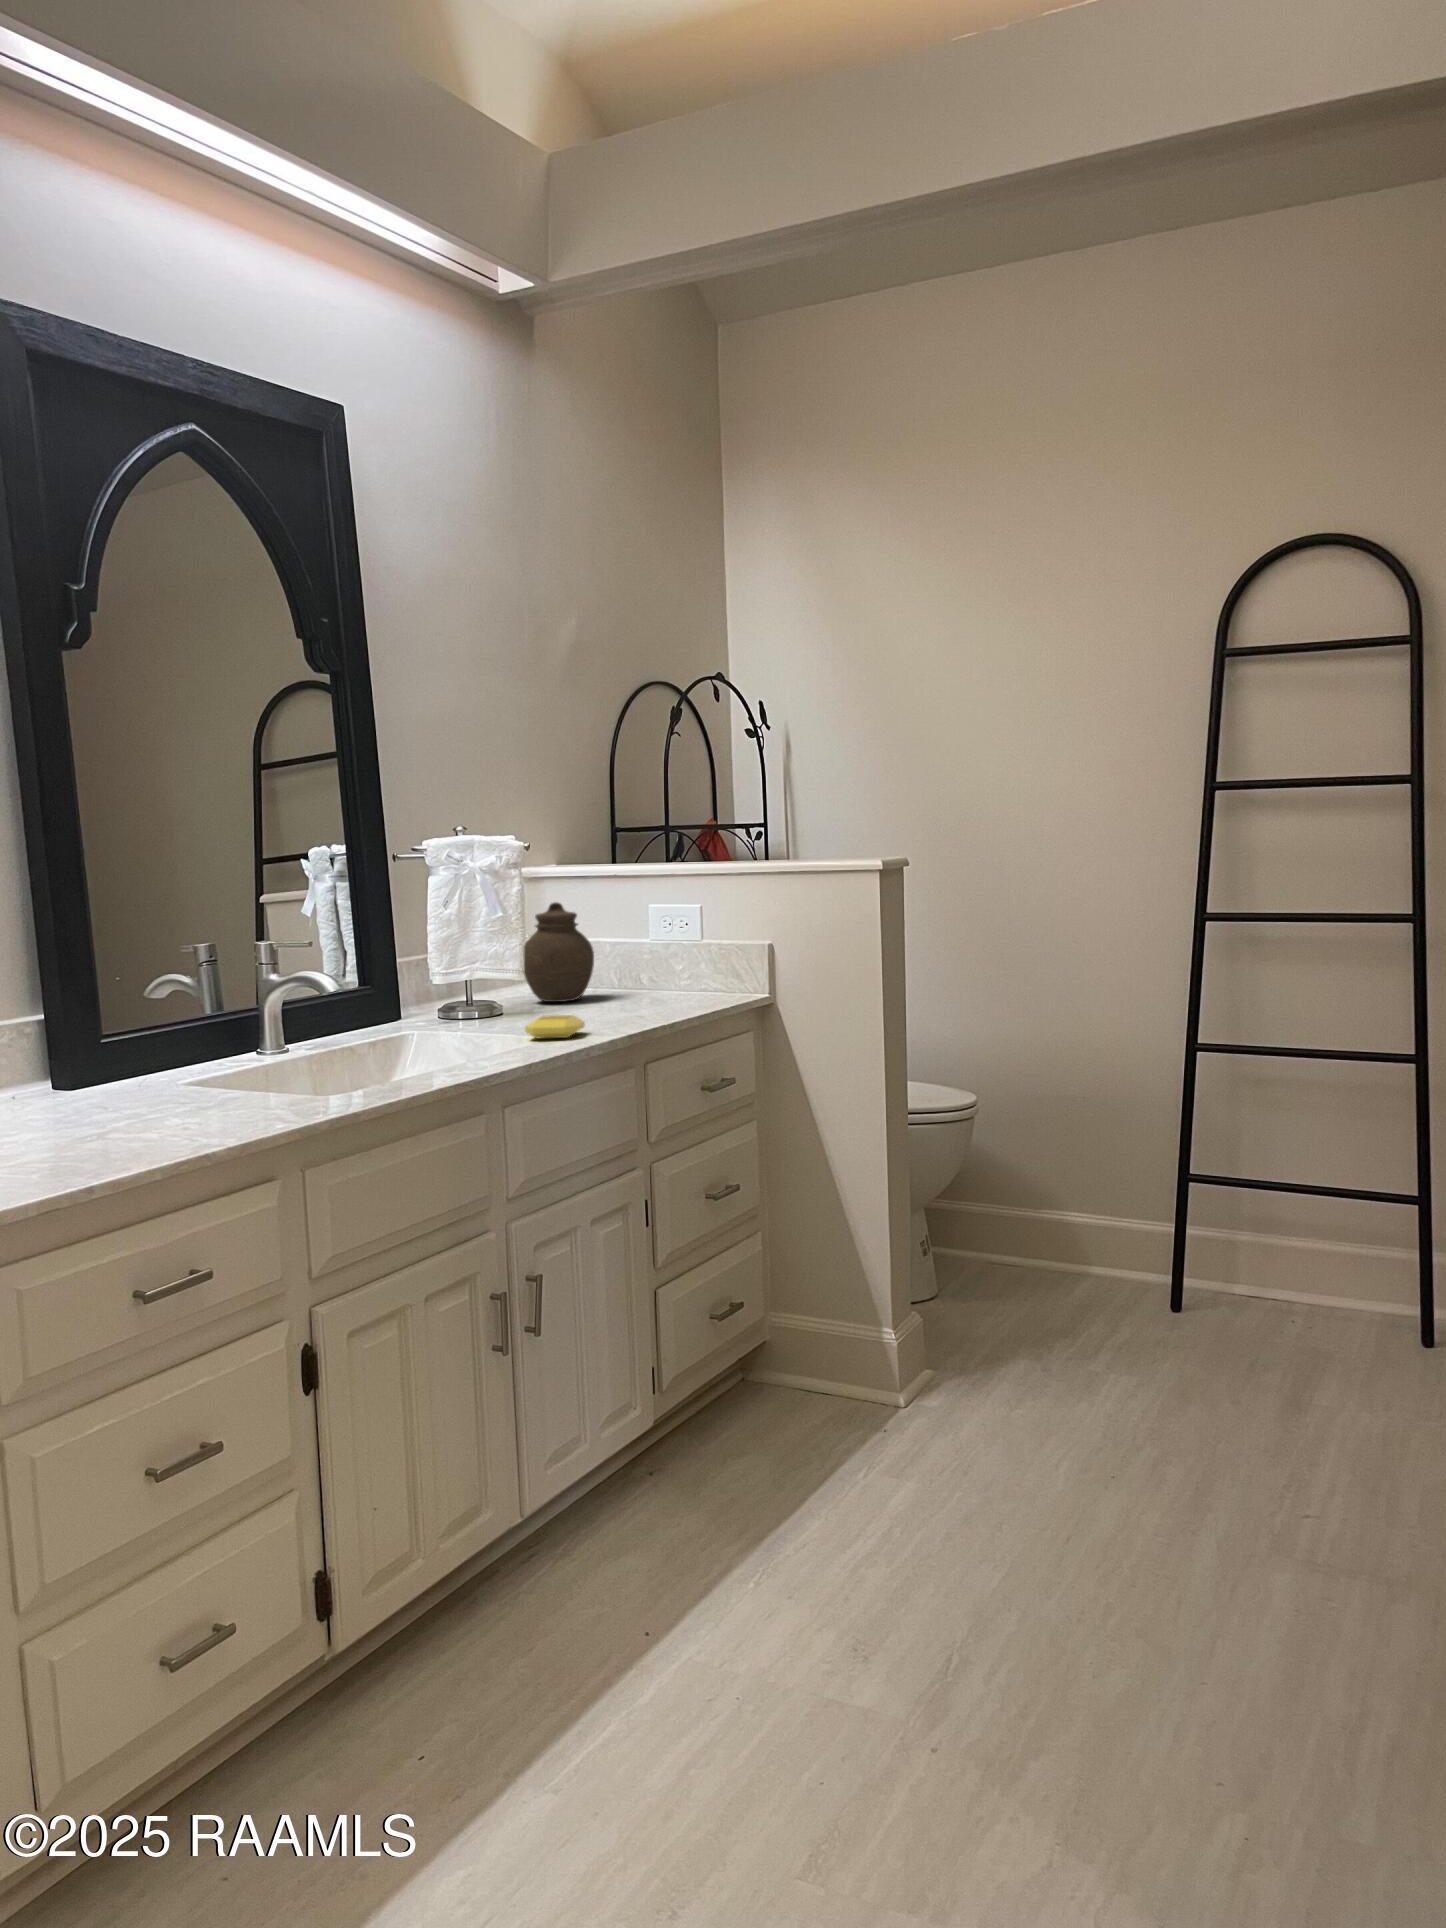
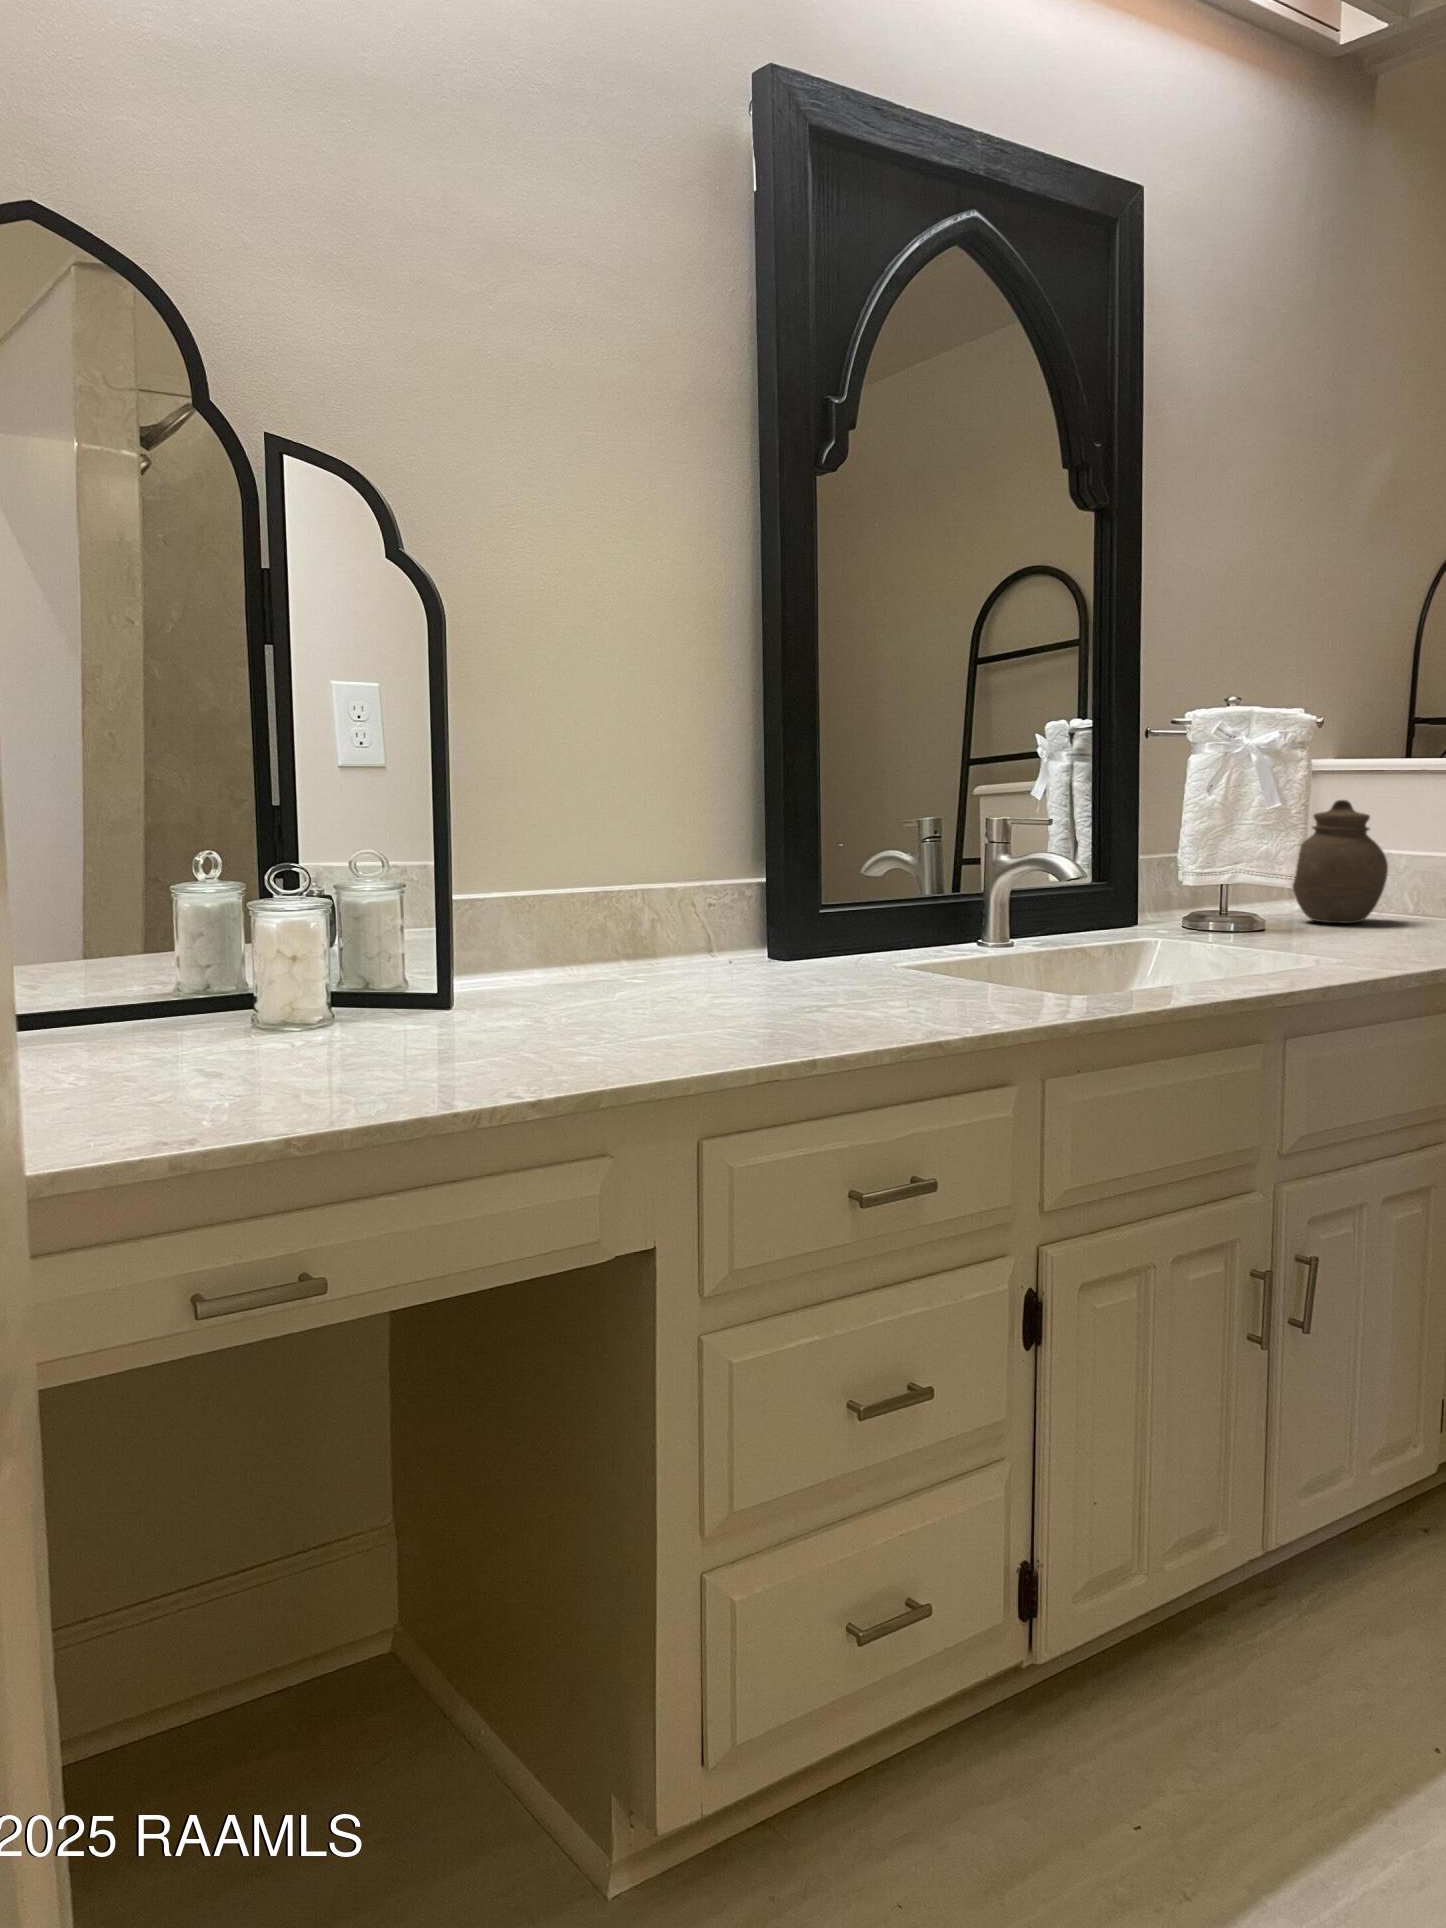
soap bar: present [525,1015,585,1038] -> none [1312,932,1393,962]

